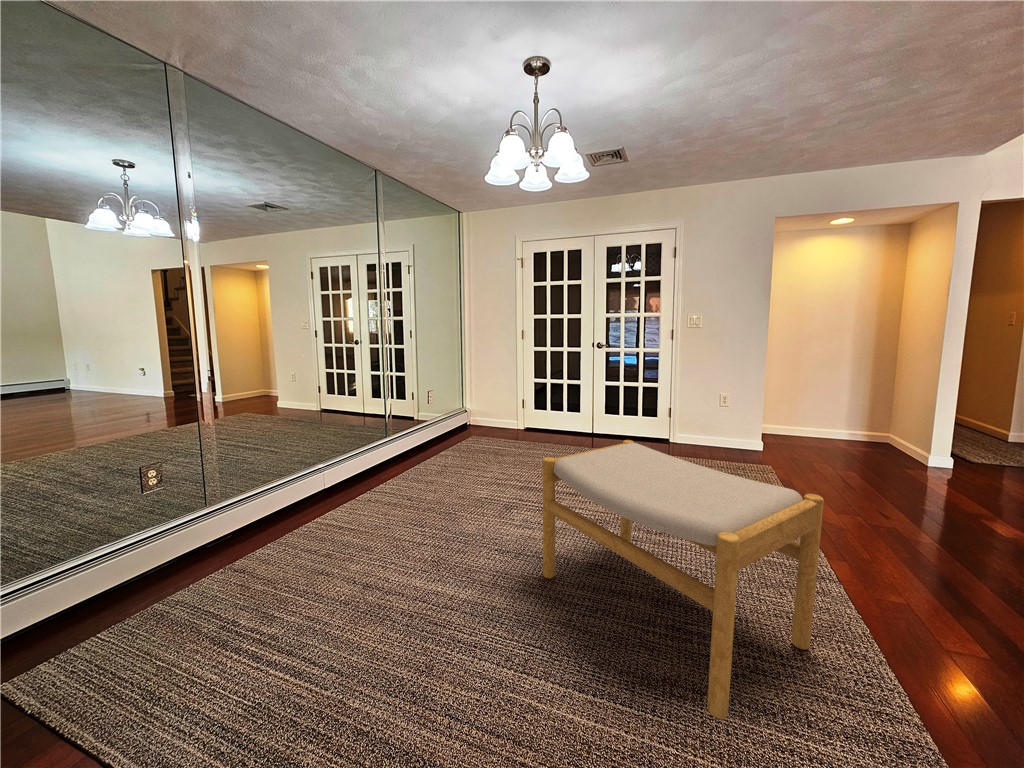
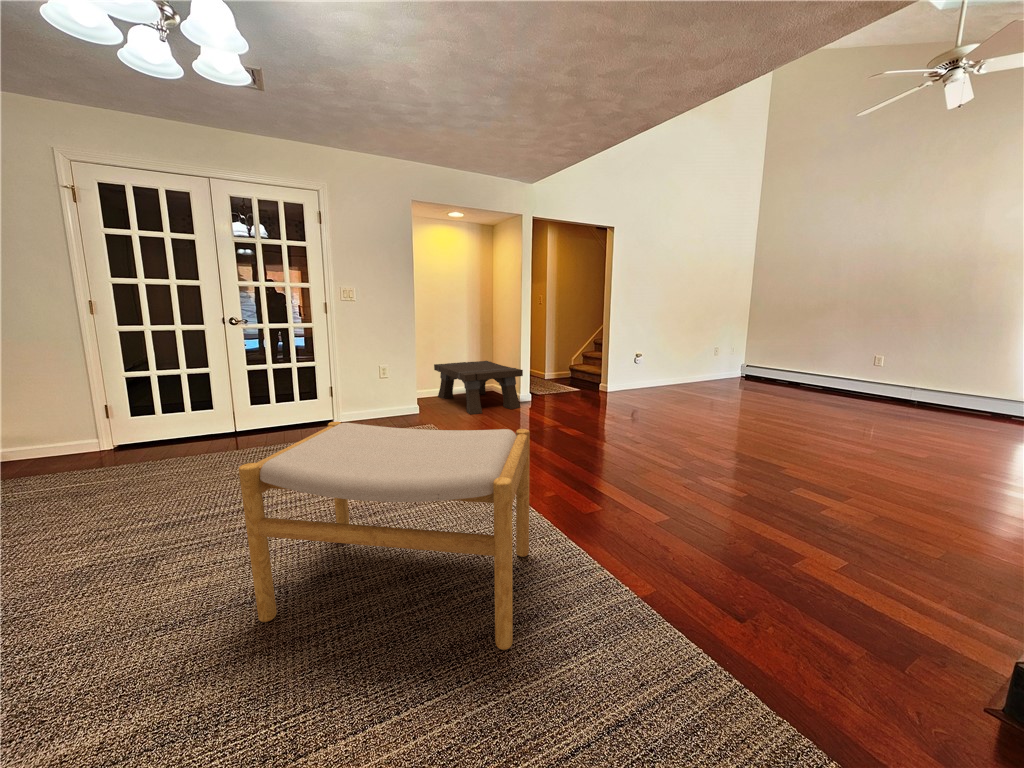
coffee table: none [798,399,938,476] -> present [434,361,523,414]

